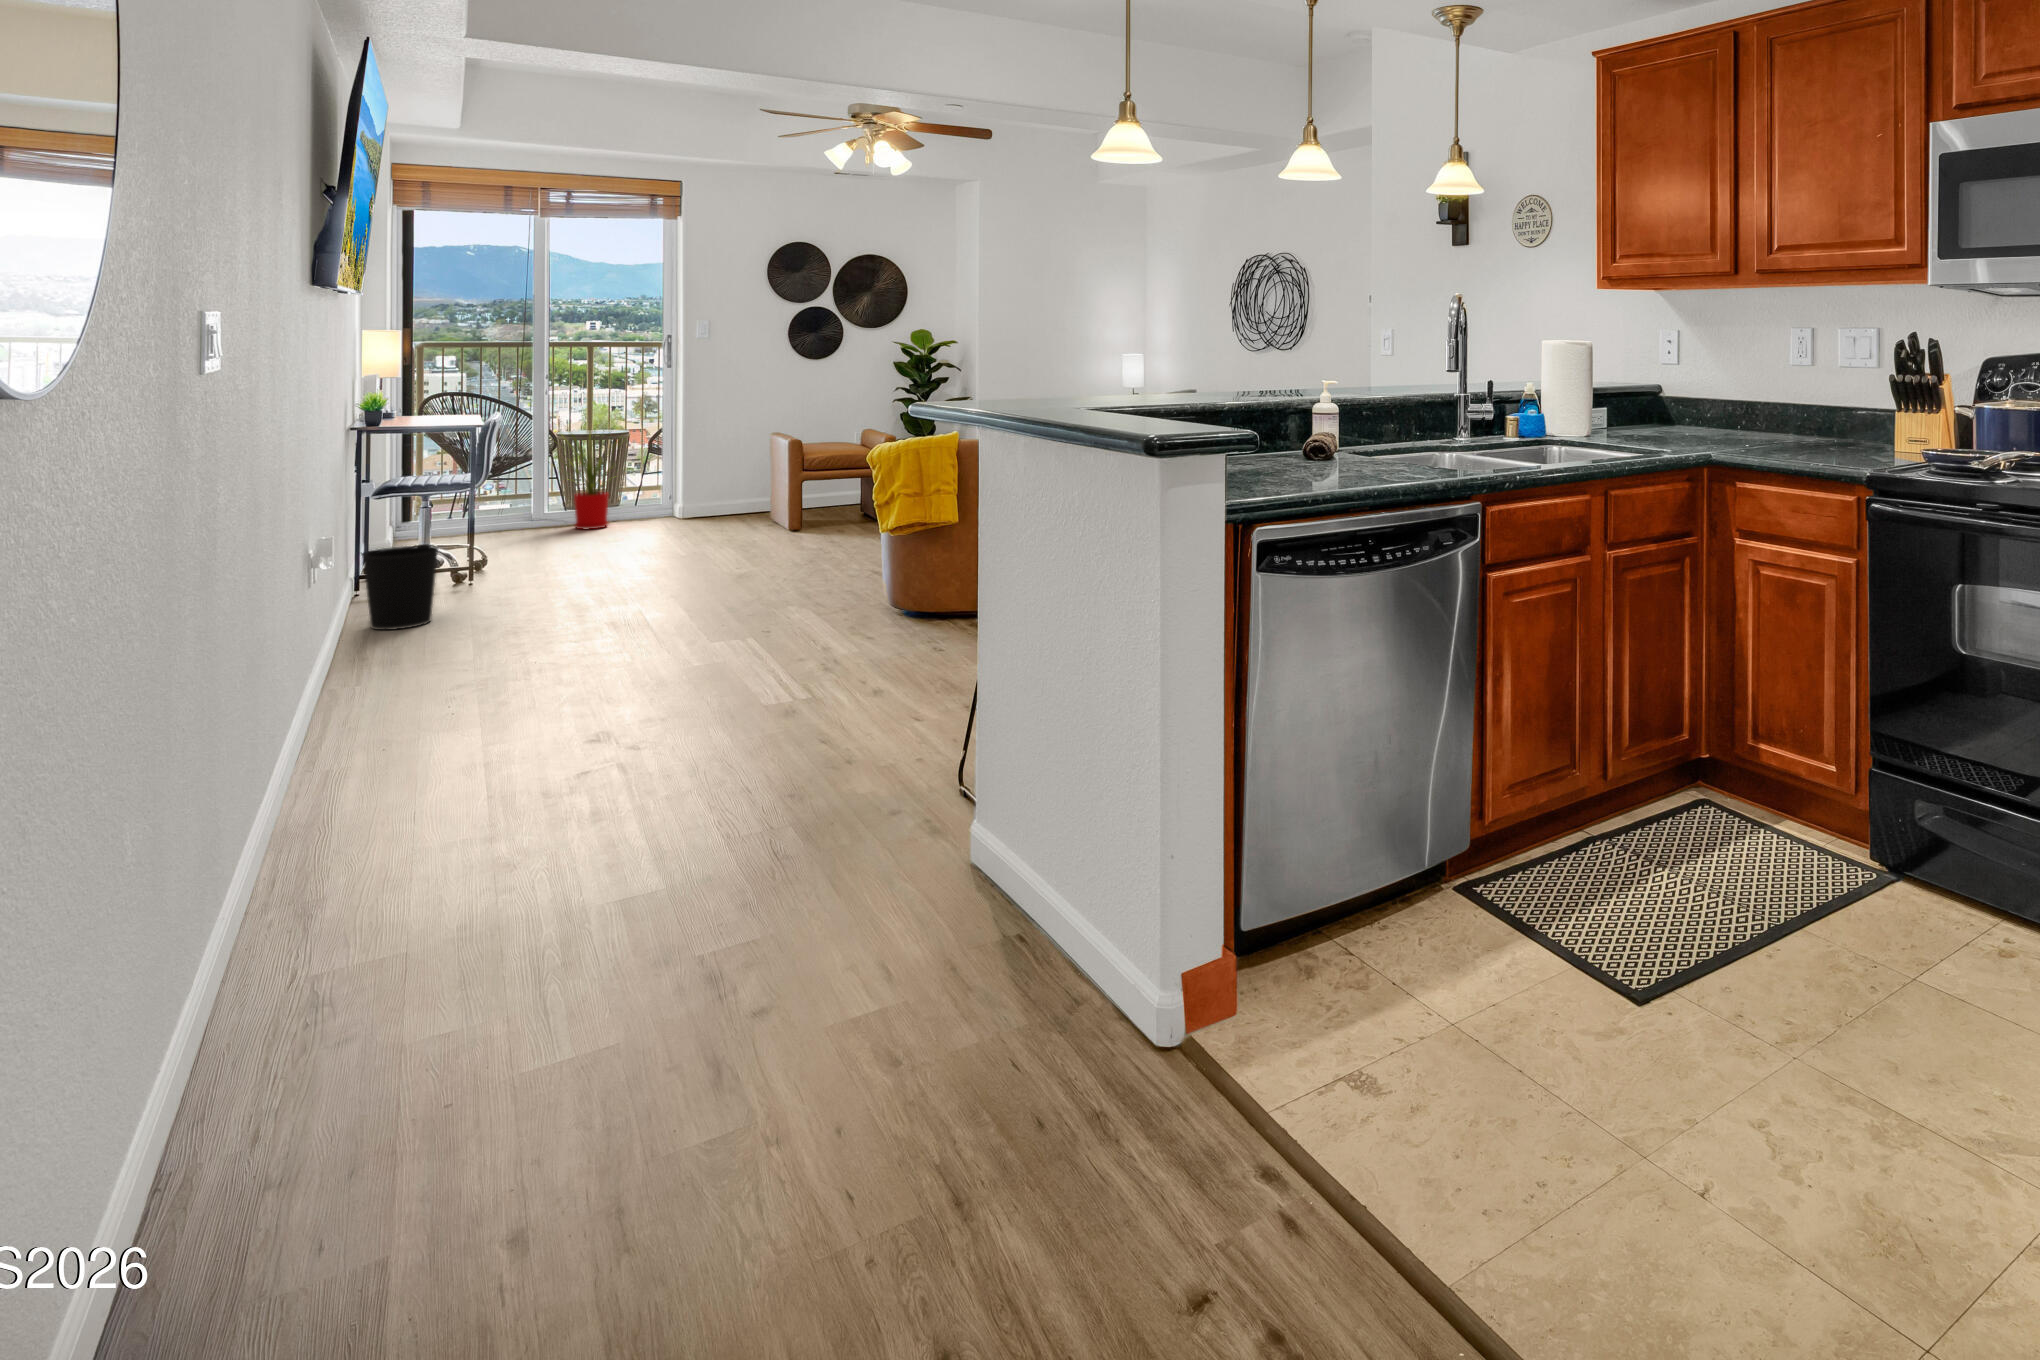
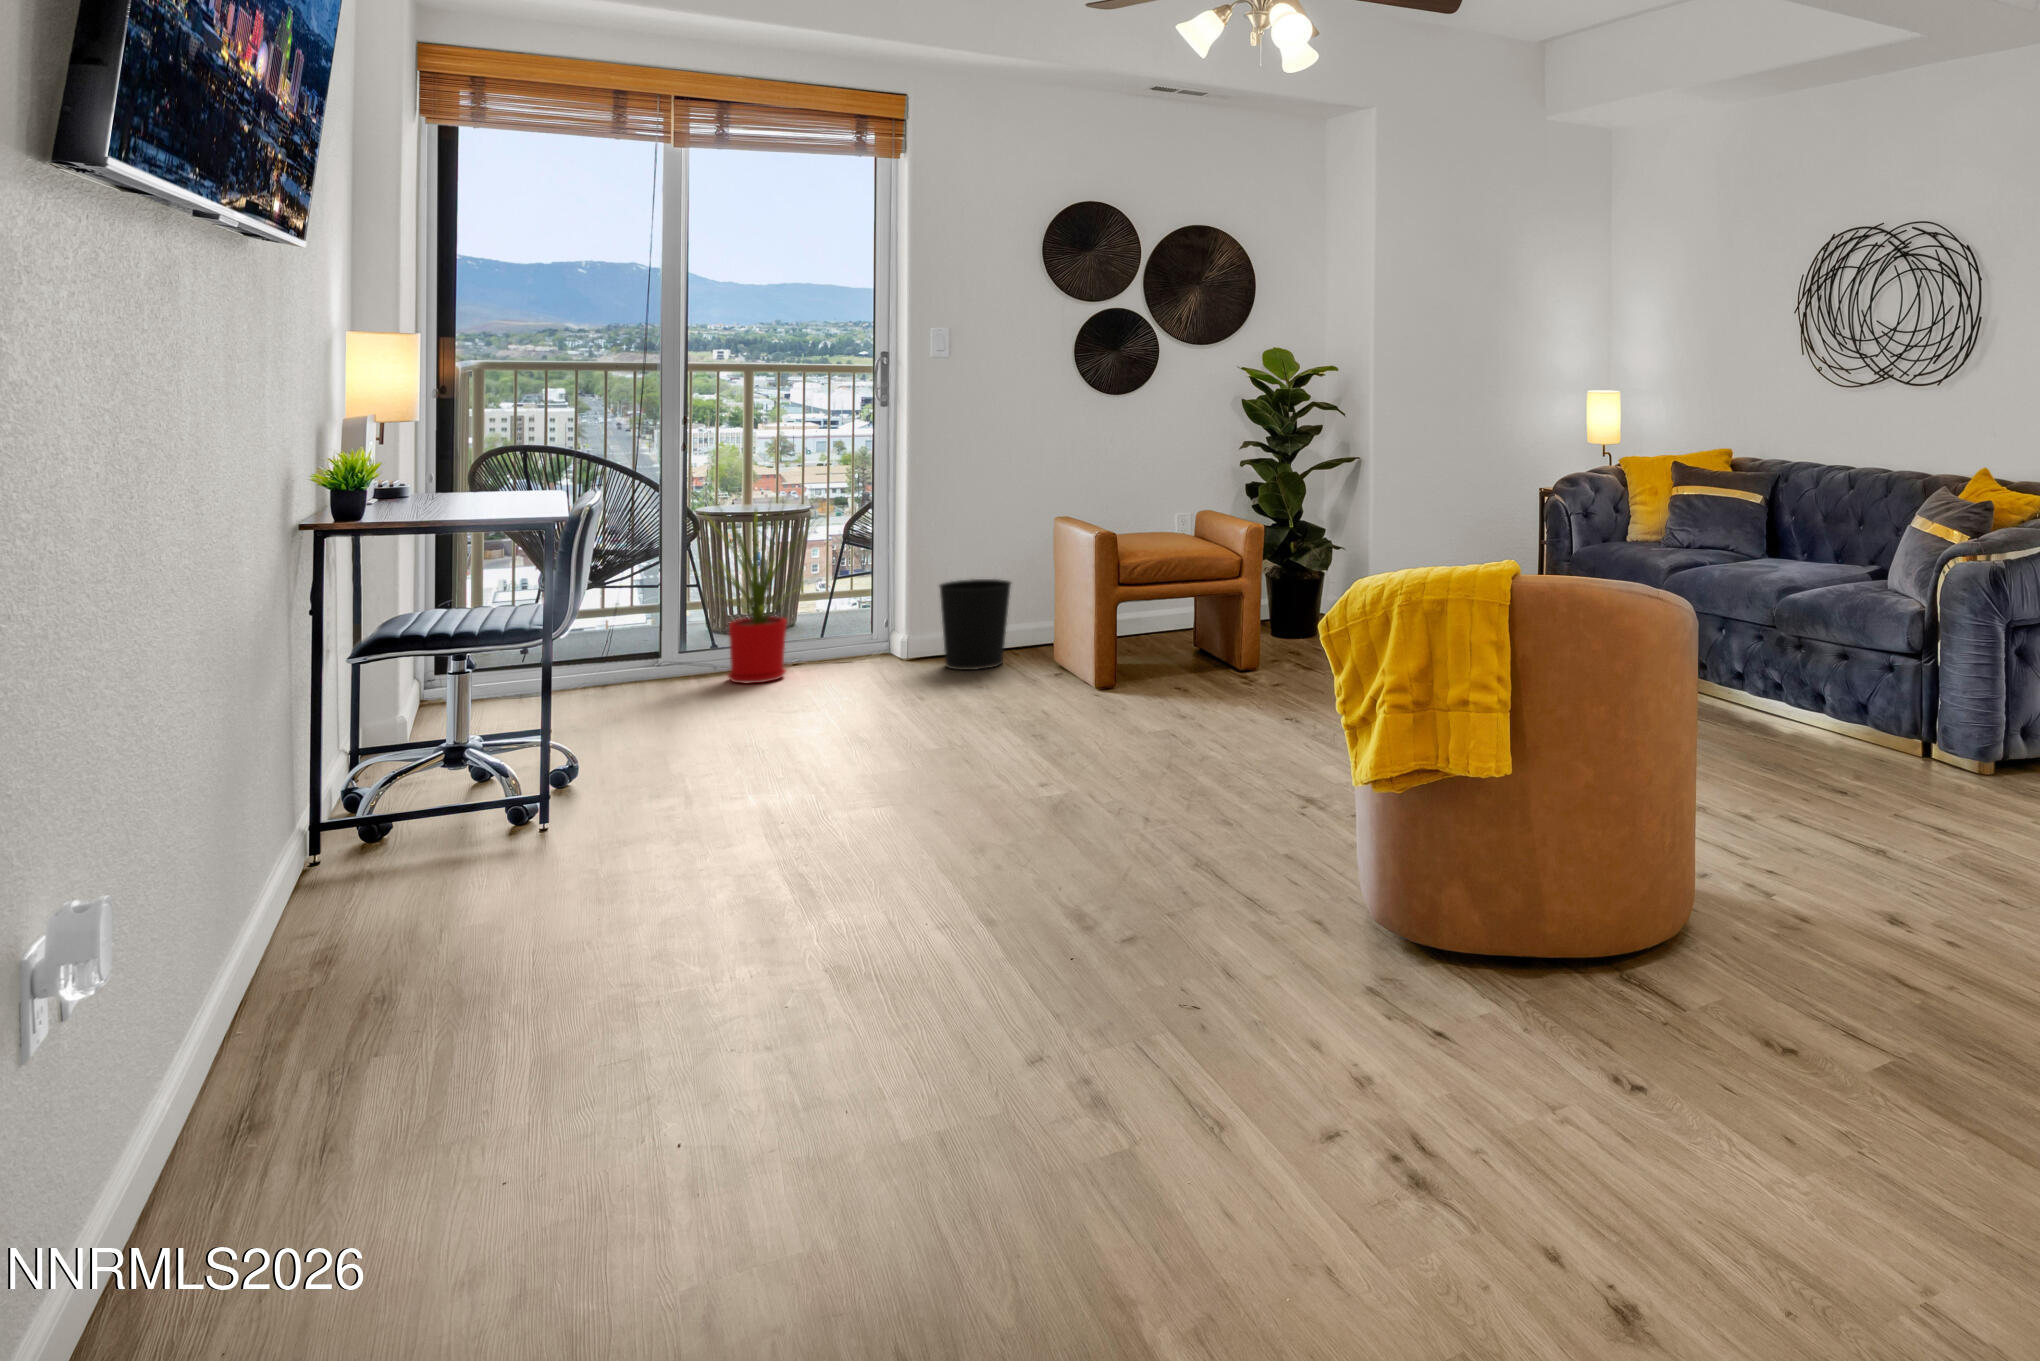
wastebasket: present [362,546,439,630] -> present [939,579,1011,670]

